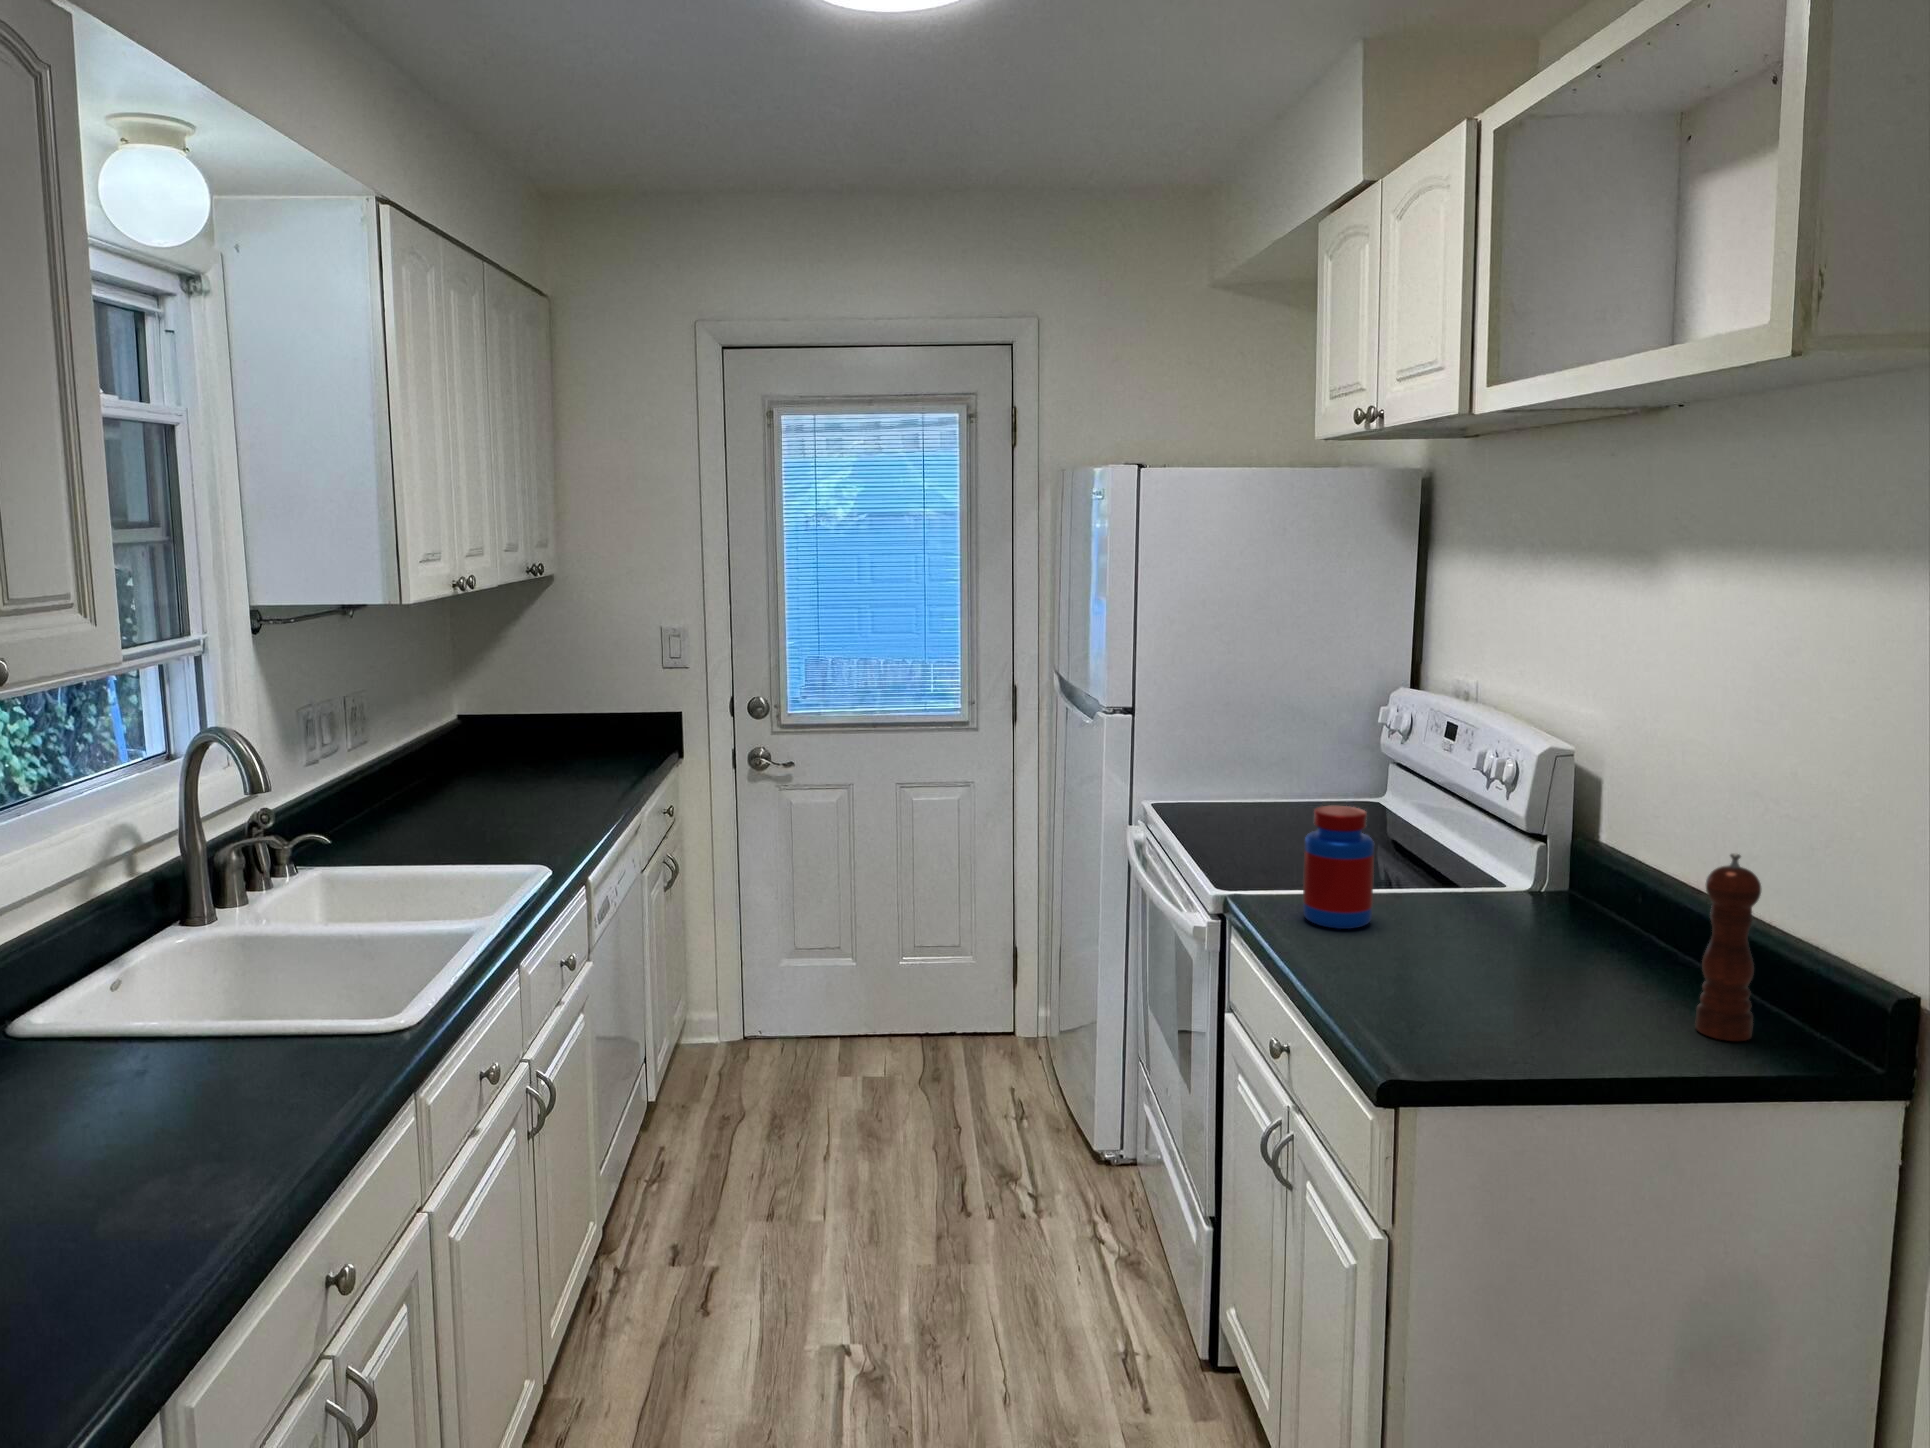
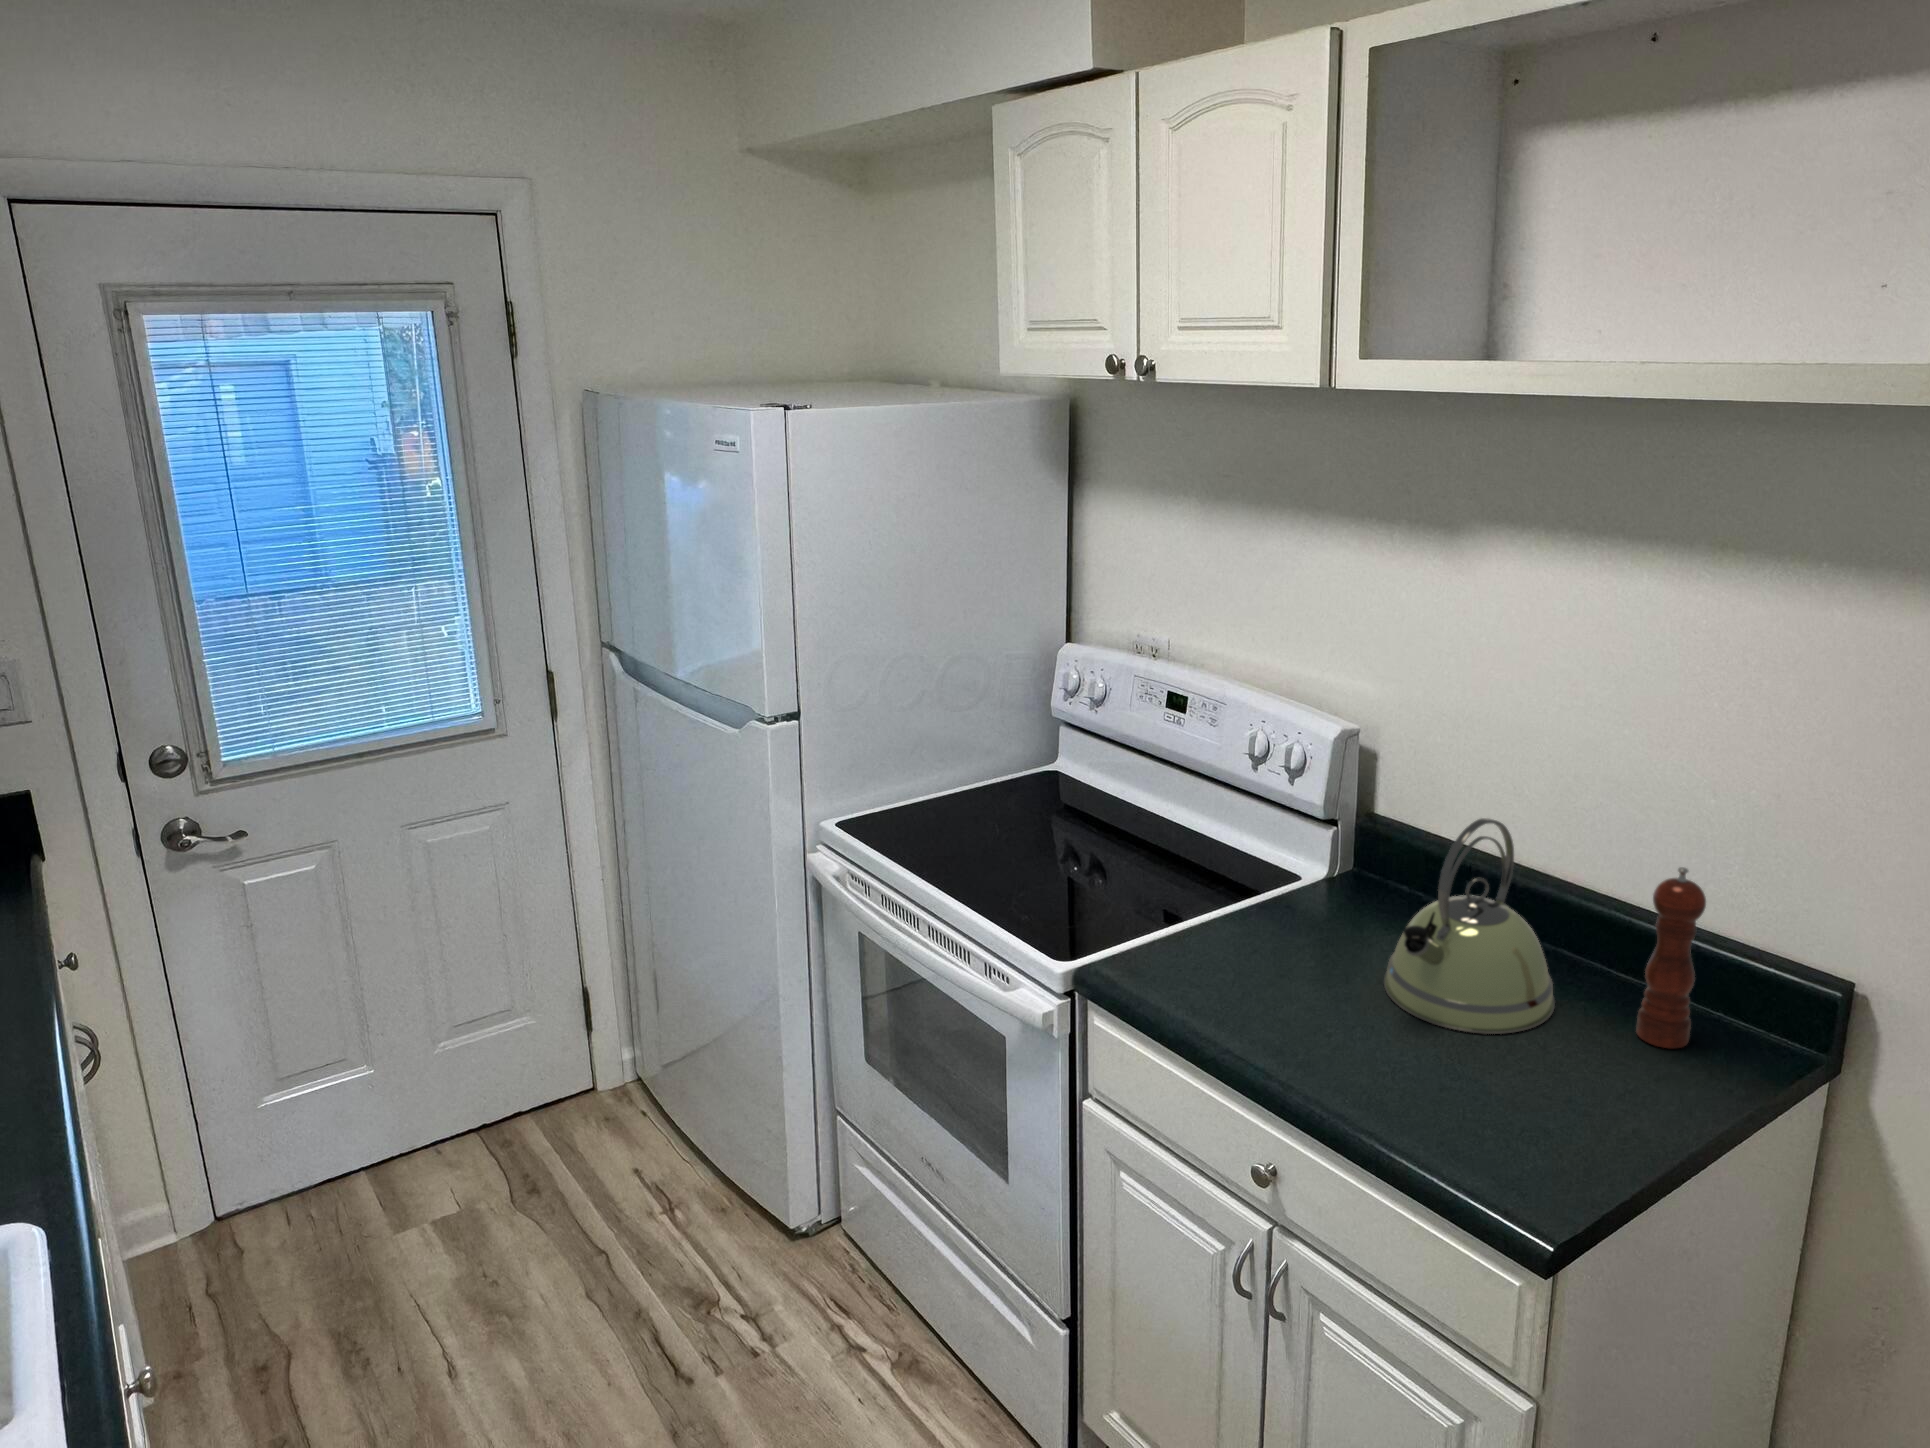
kettle: none [1466,800,1650,1000] -> present [1384,818,1555,1034]
jar: present [1303,806,1374,929] -> none [1175,845,1253,990]

